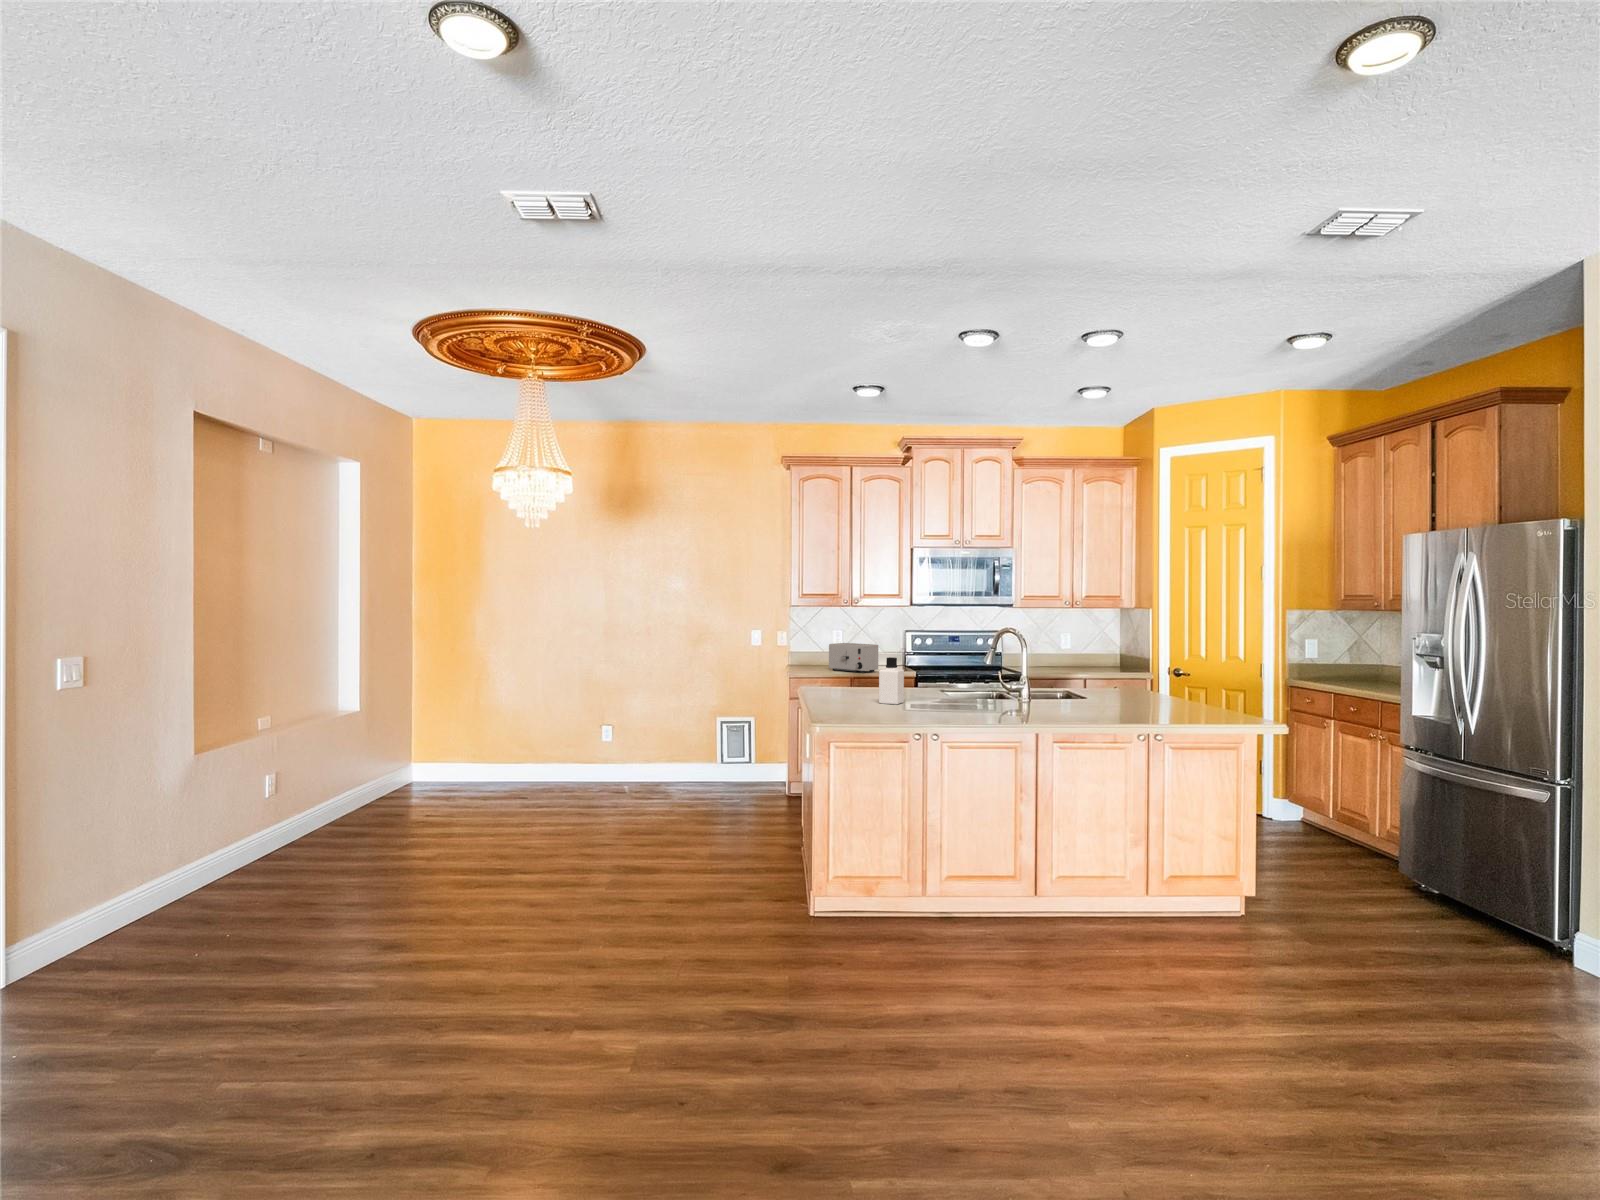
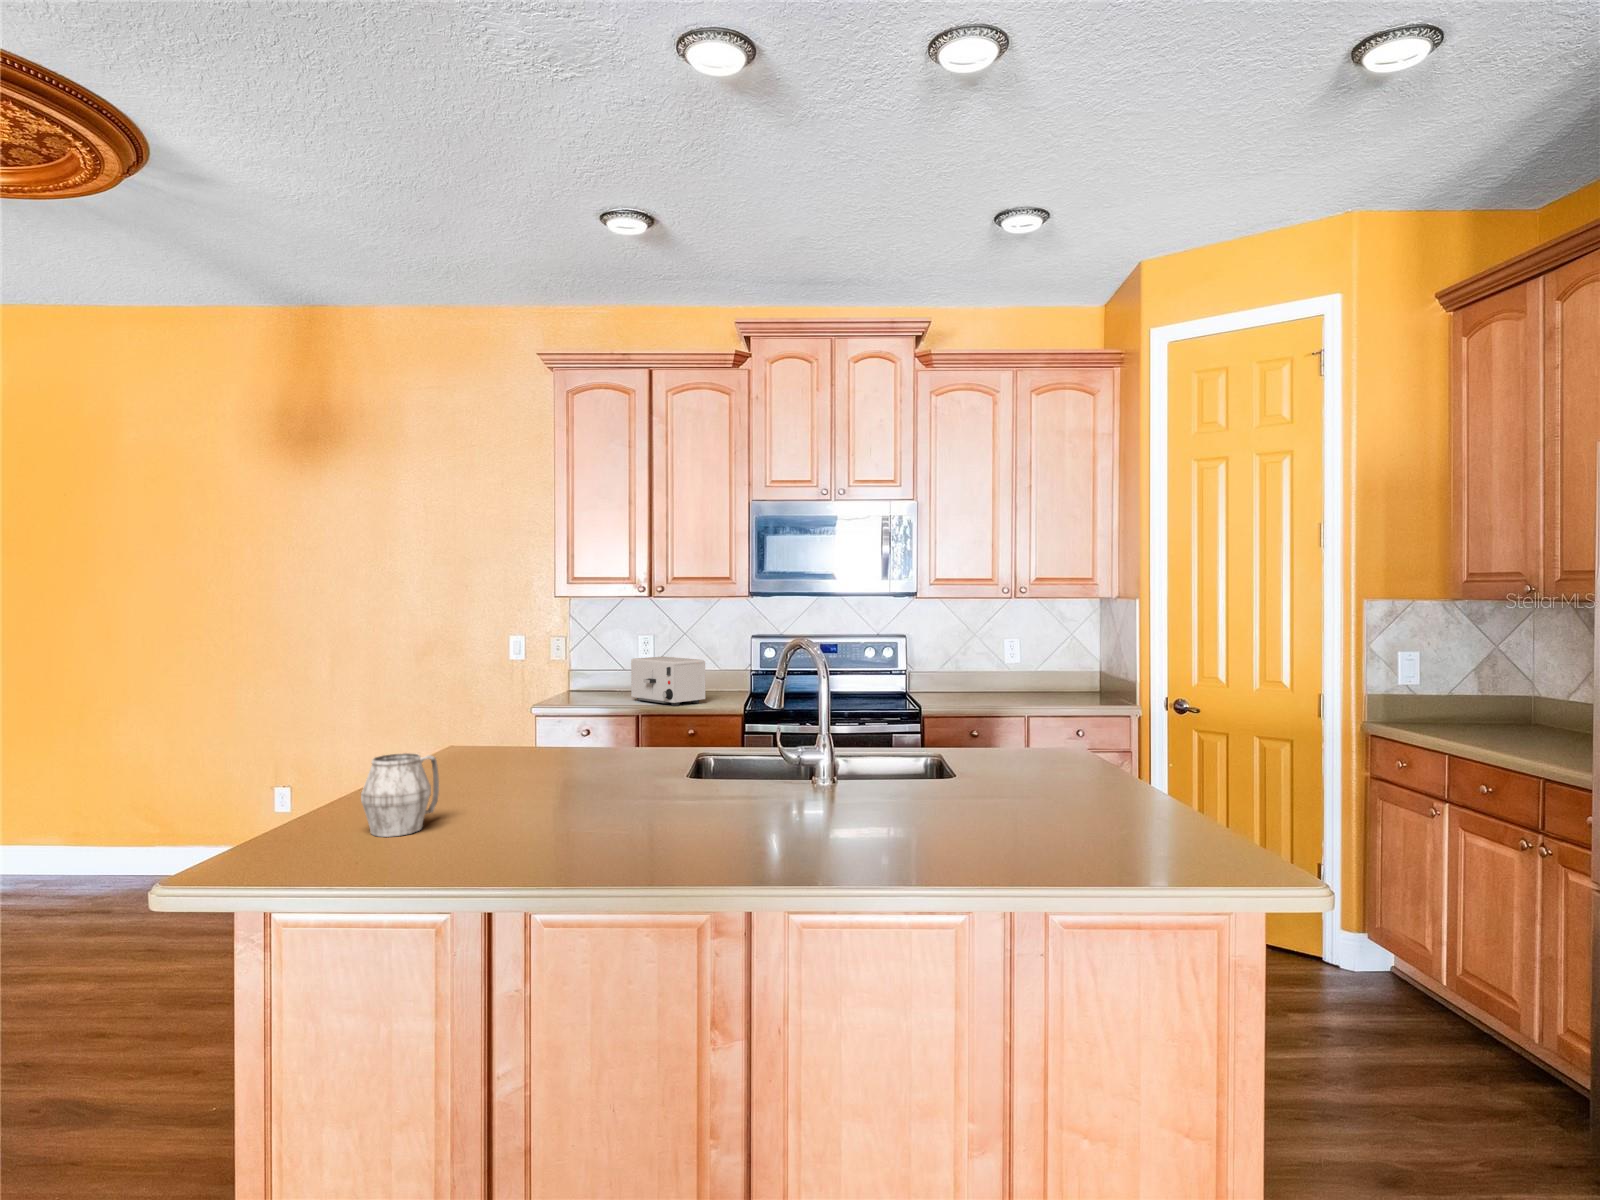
bottle: present [879,657,904,704] -> none [502,706,560,804]
mug: none [846,676,875,712] -> present [361,753,439,837]

